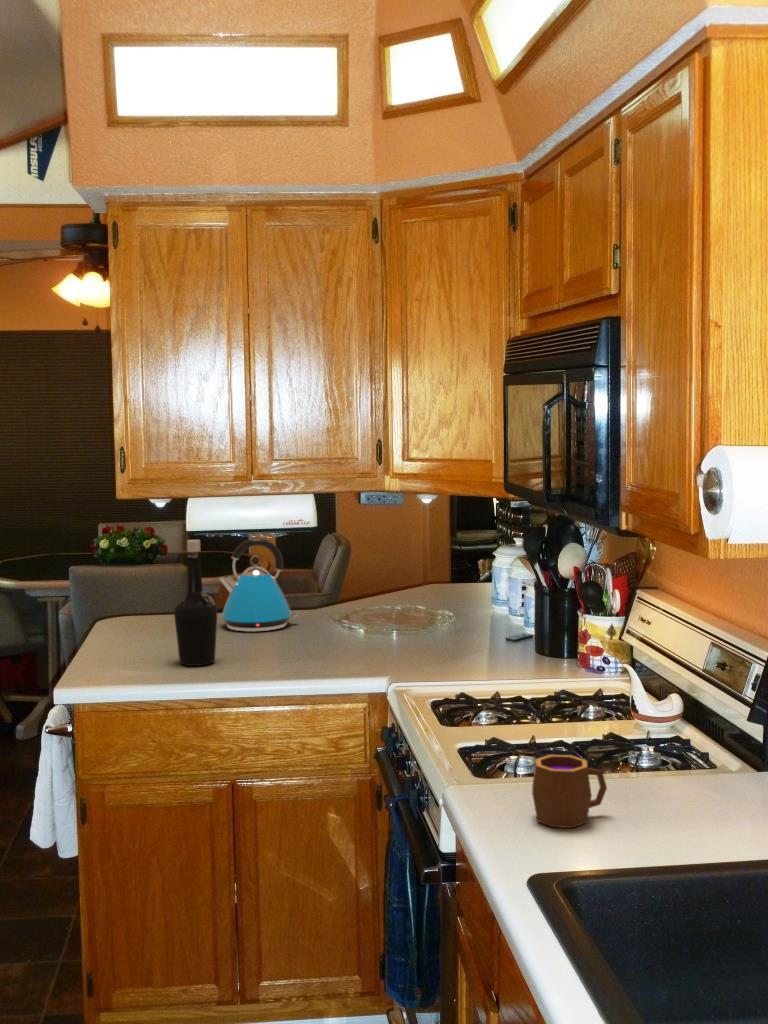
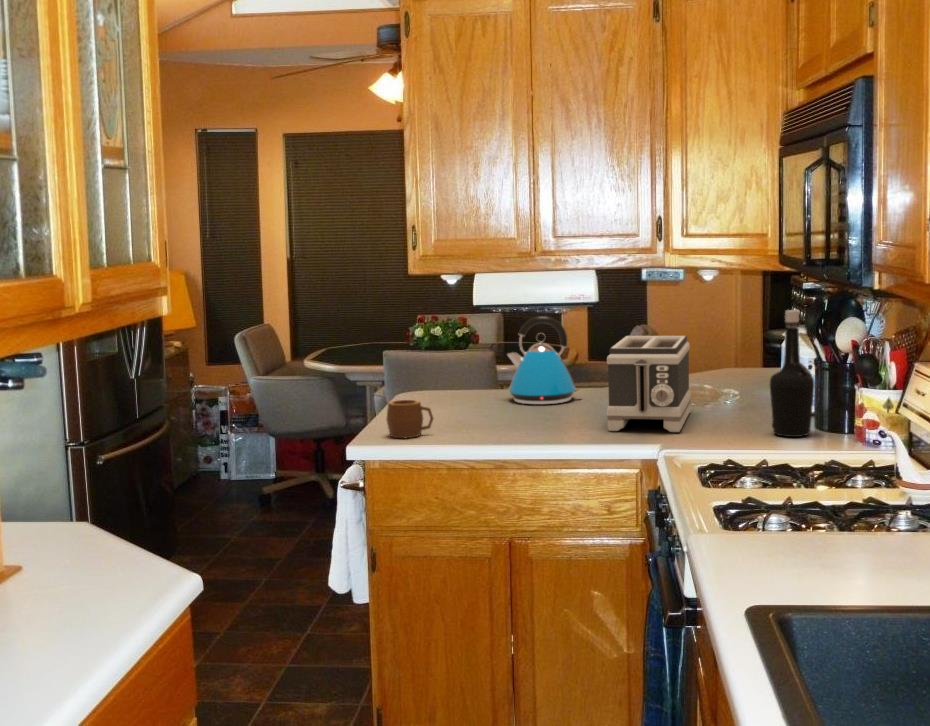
bottle: present [174,540,218,666] -> present [770,310,814,437]
toaster: none [333,560,413,662] -> present [607,336,691,432]
mug: present [532,755,607,828] -> present [387,400,433,438]

